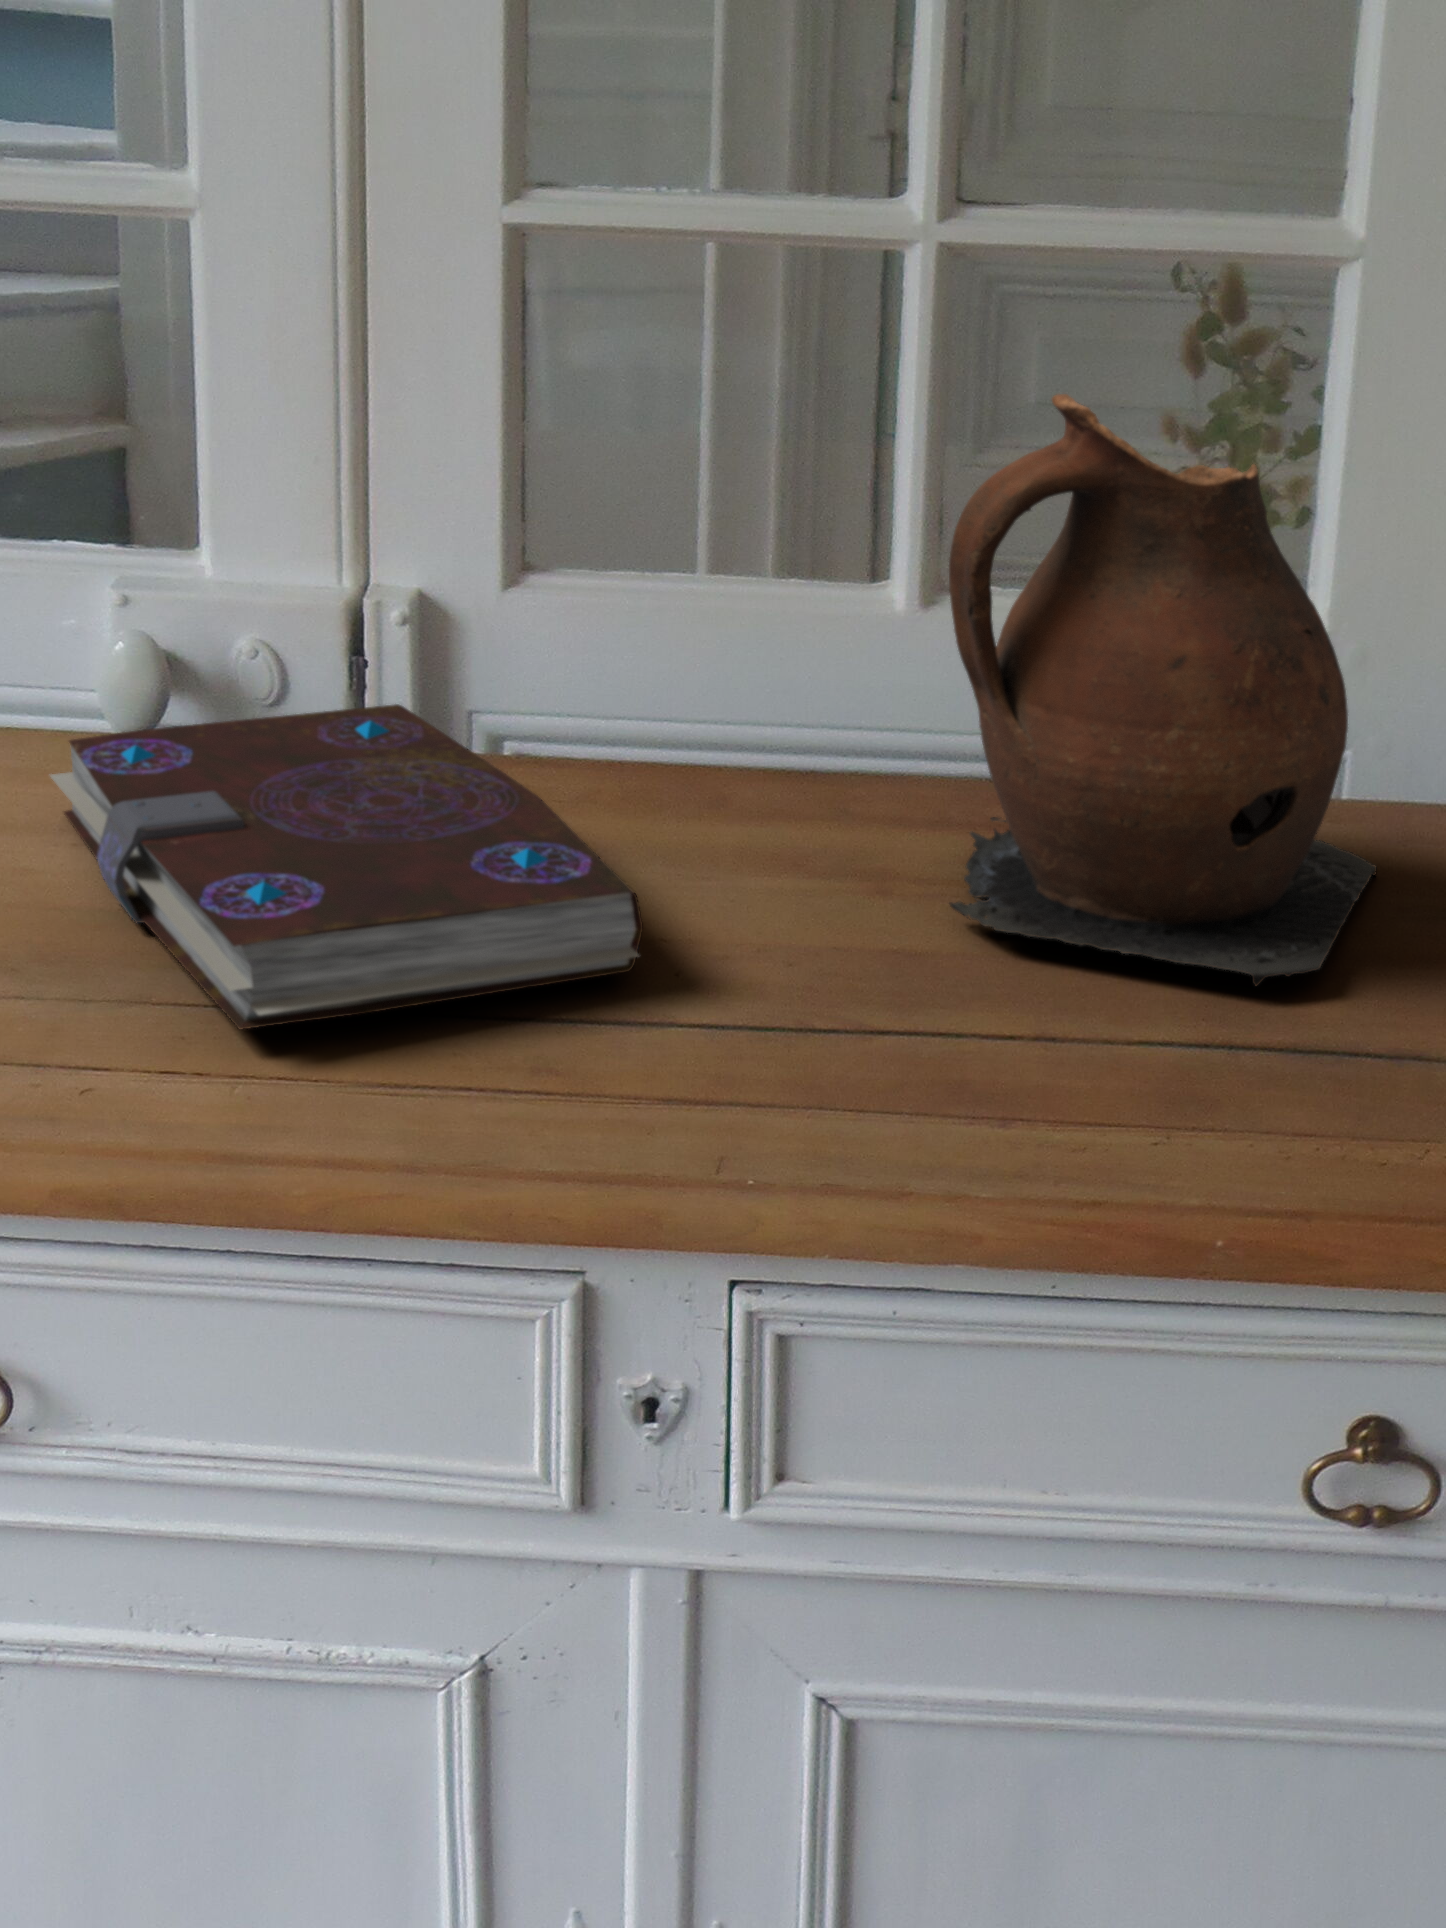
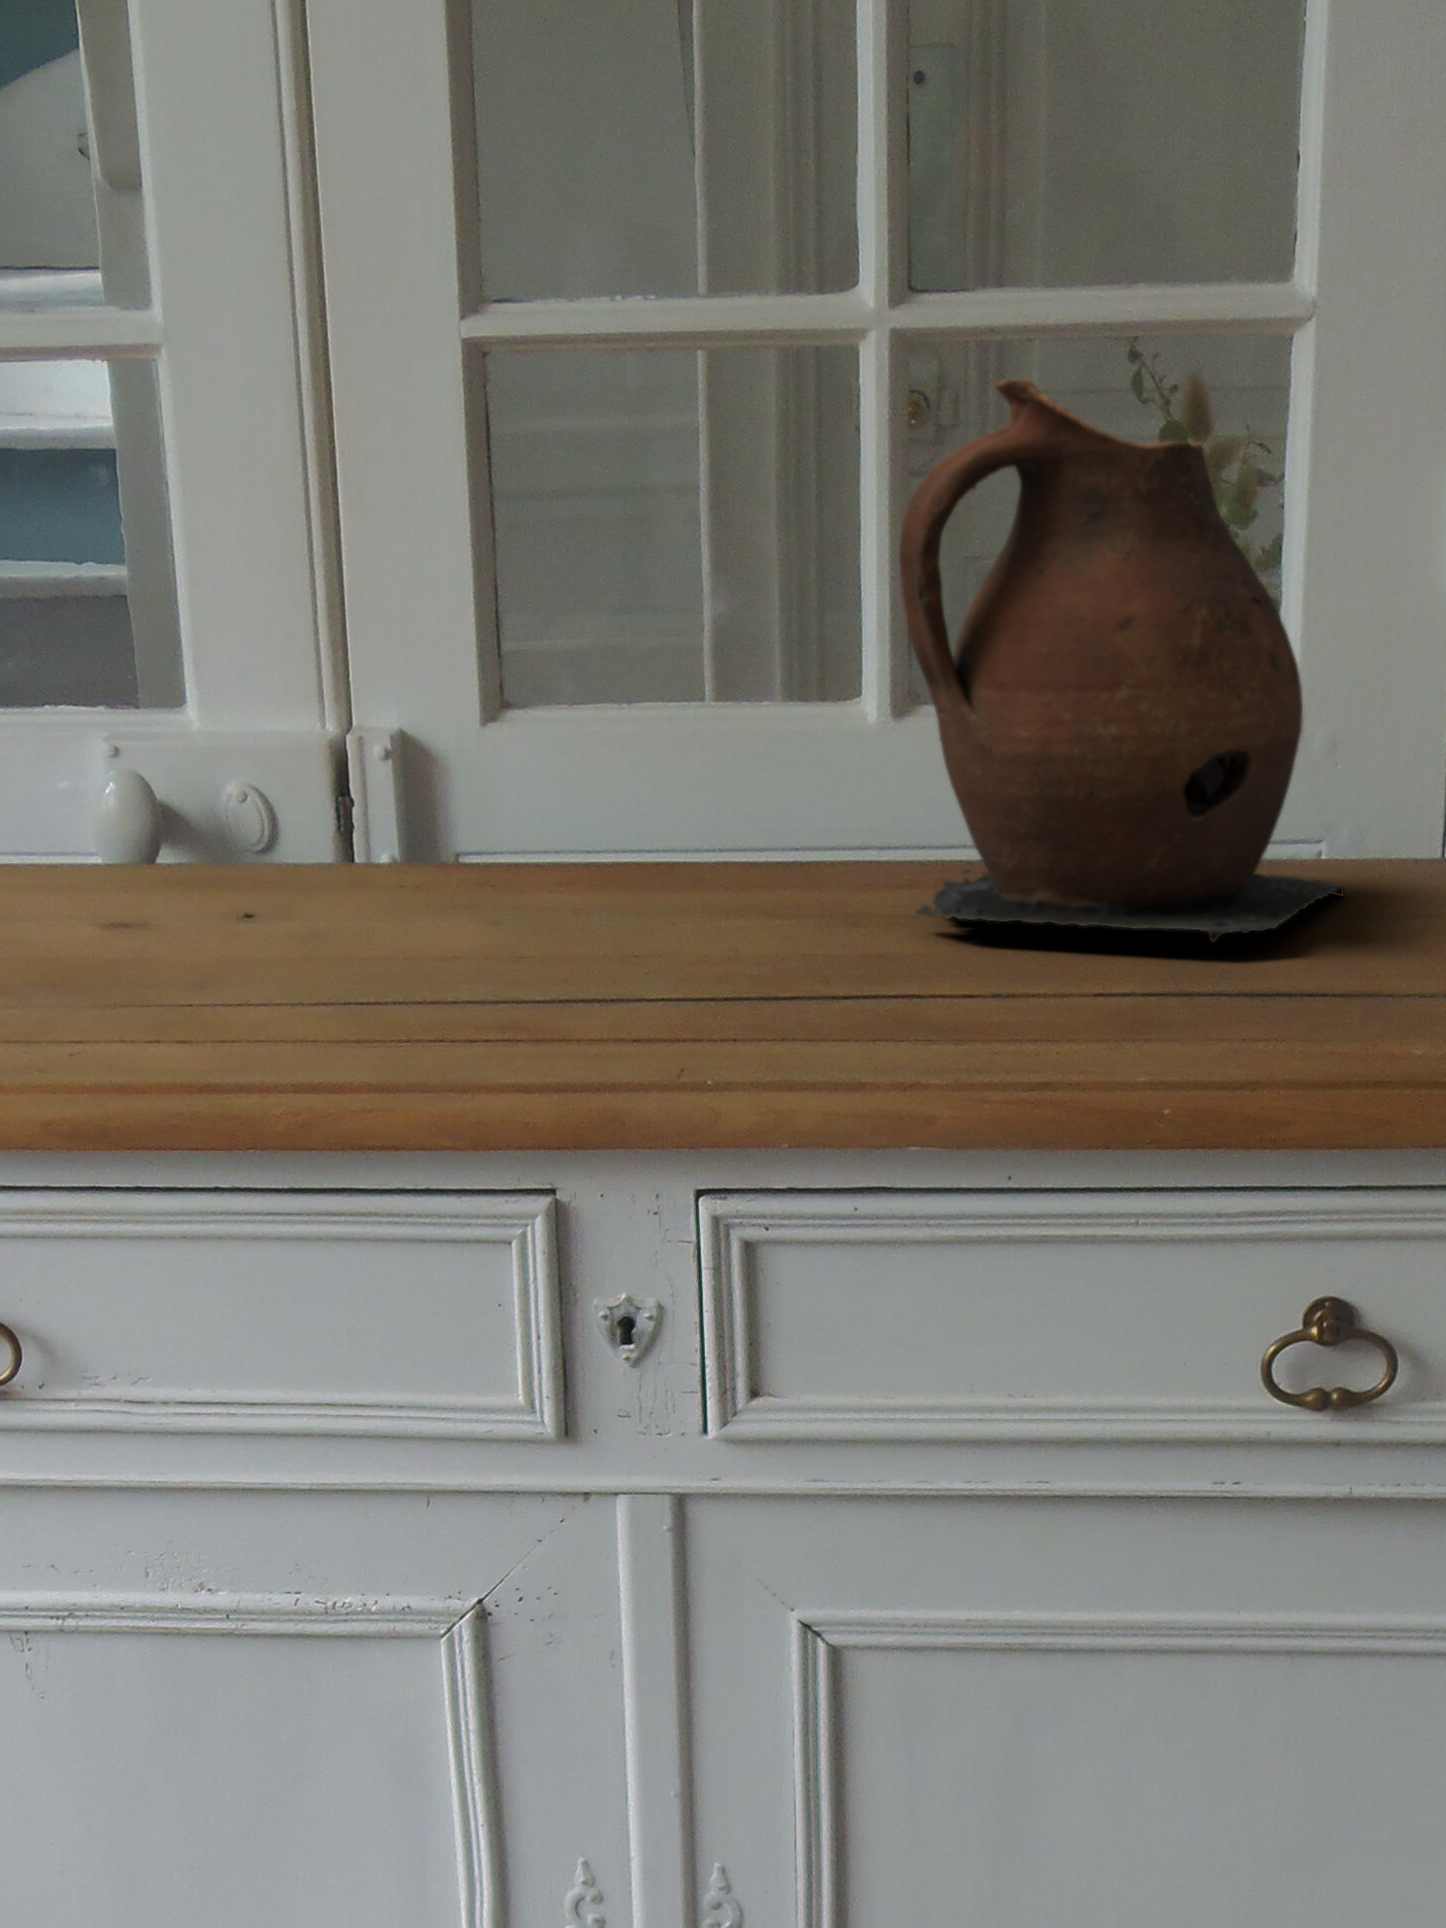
book: present [49,704,643,1030] -> none [42,805,610,988]

